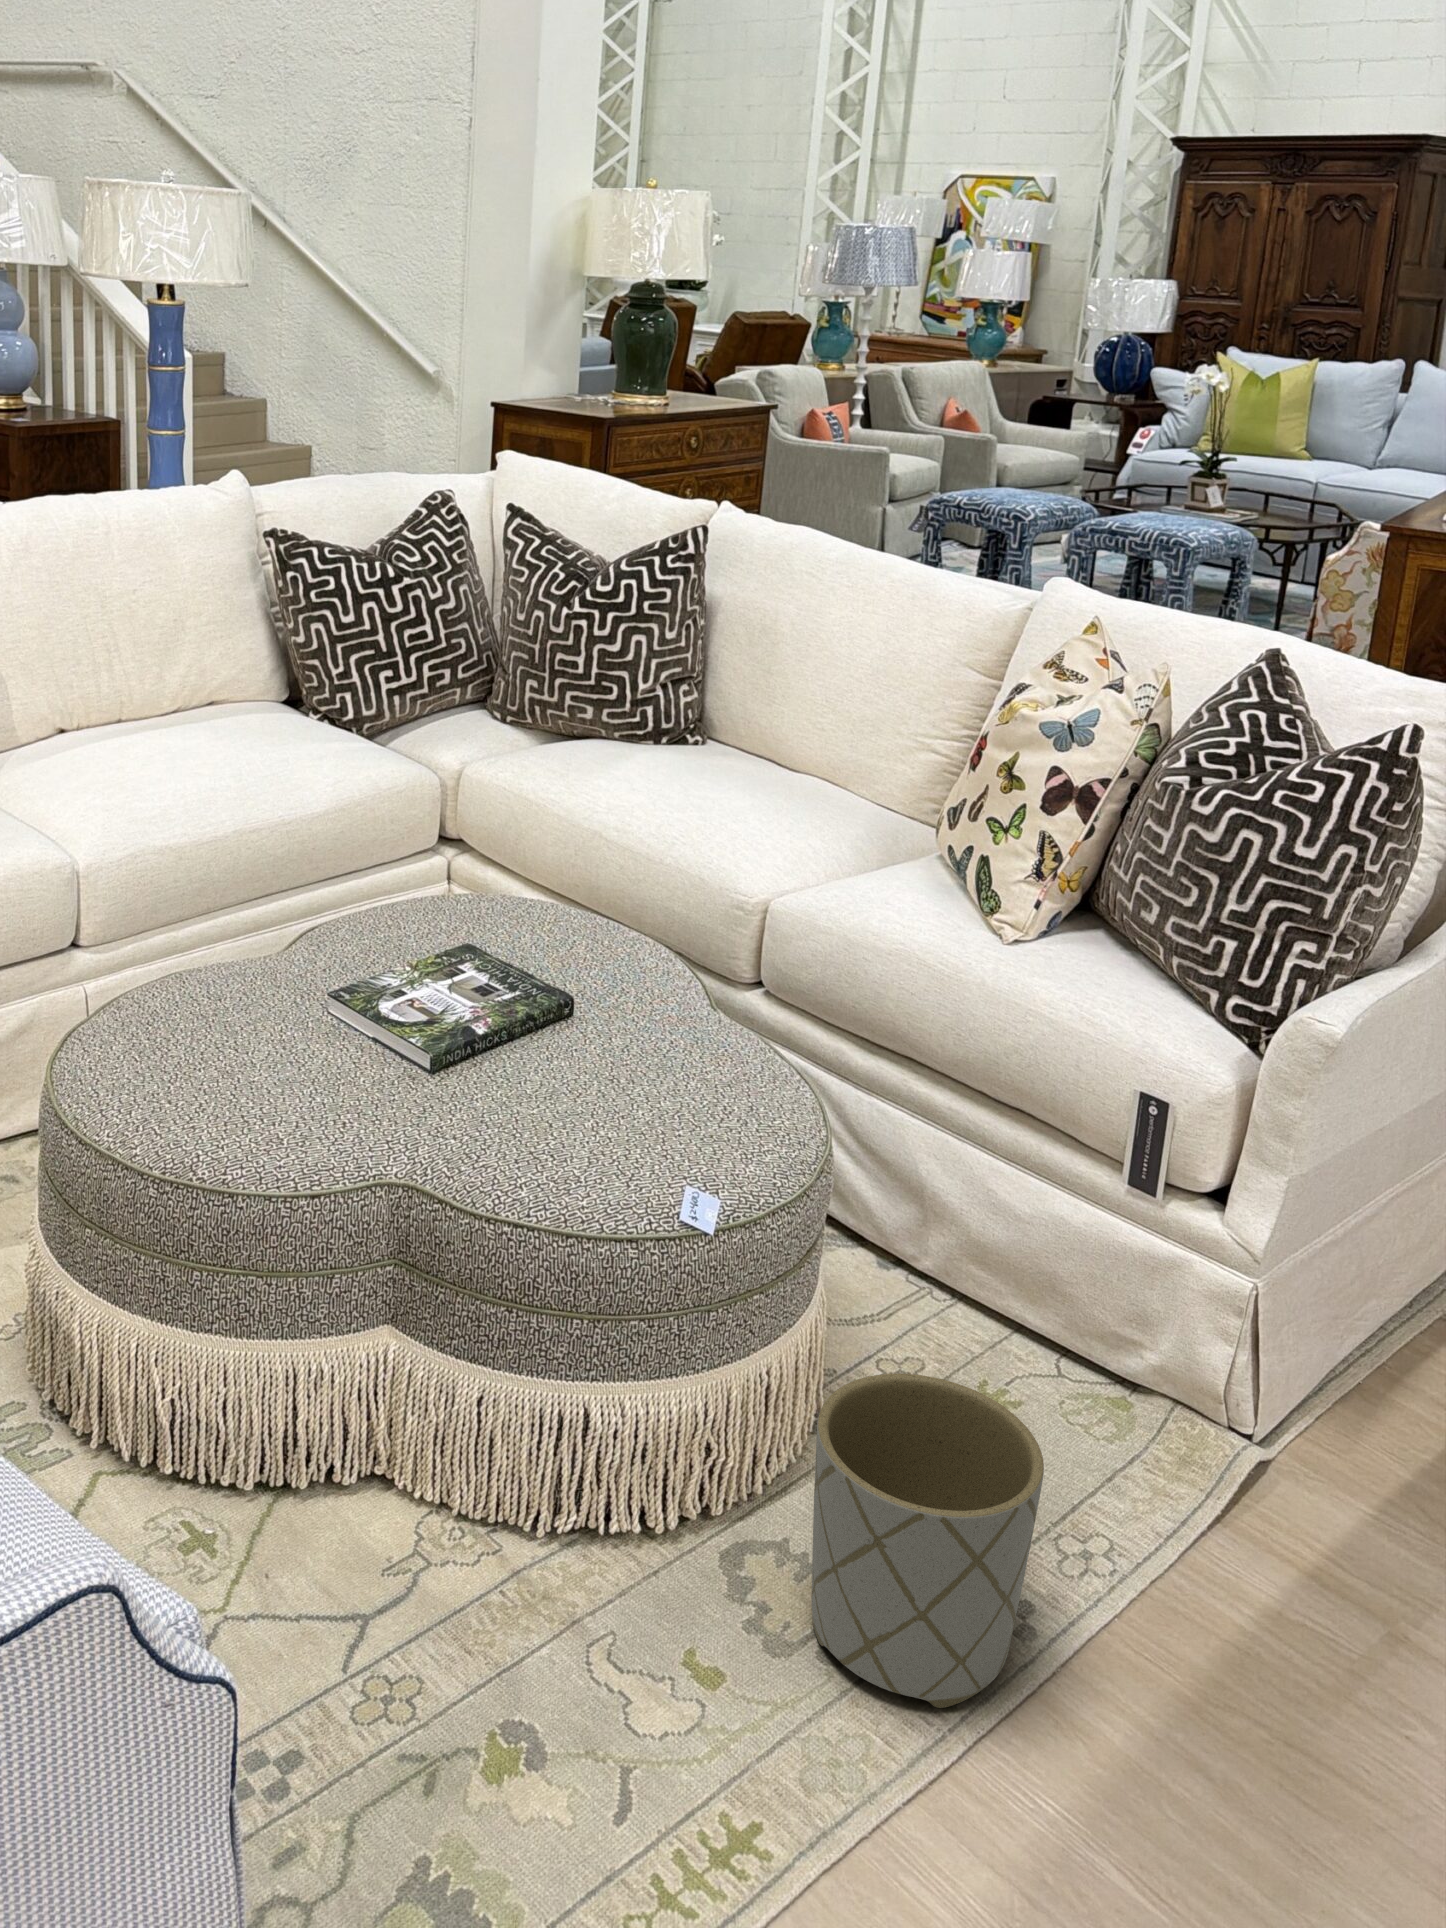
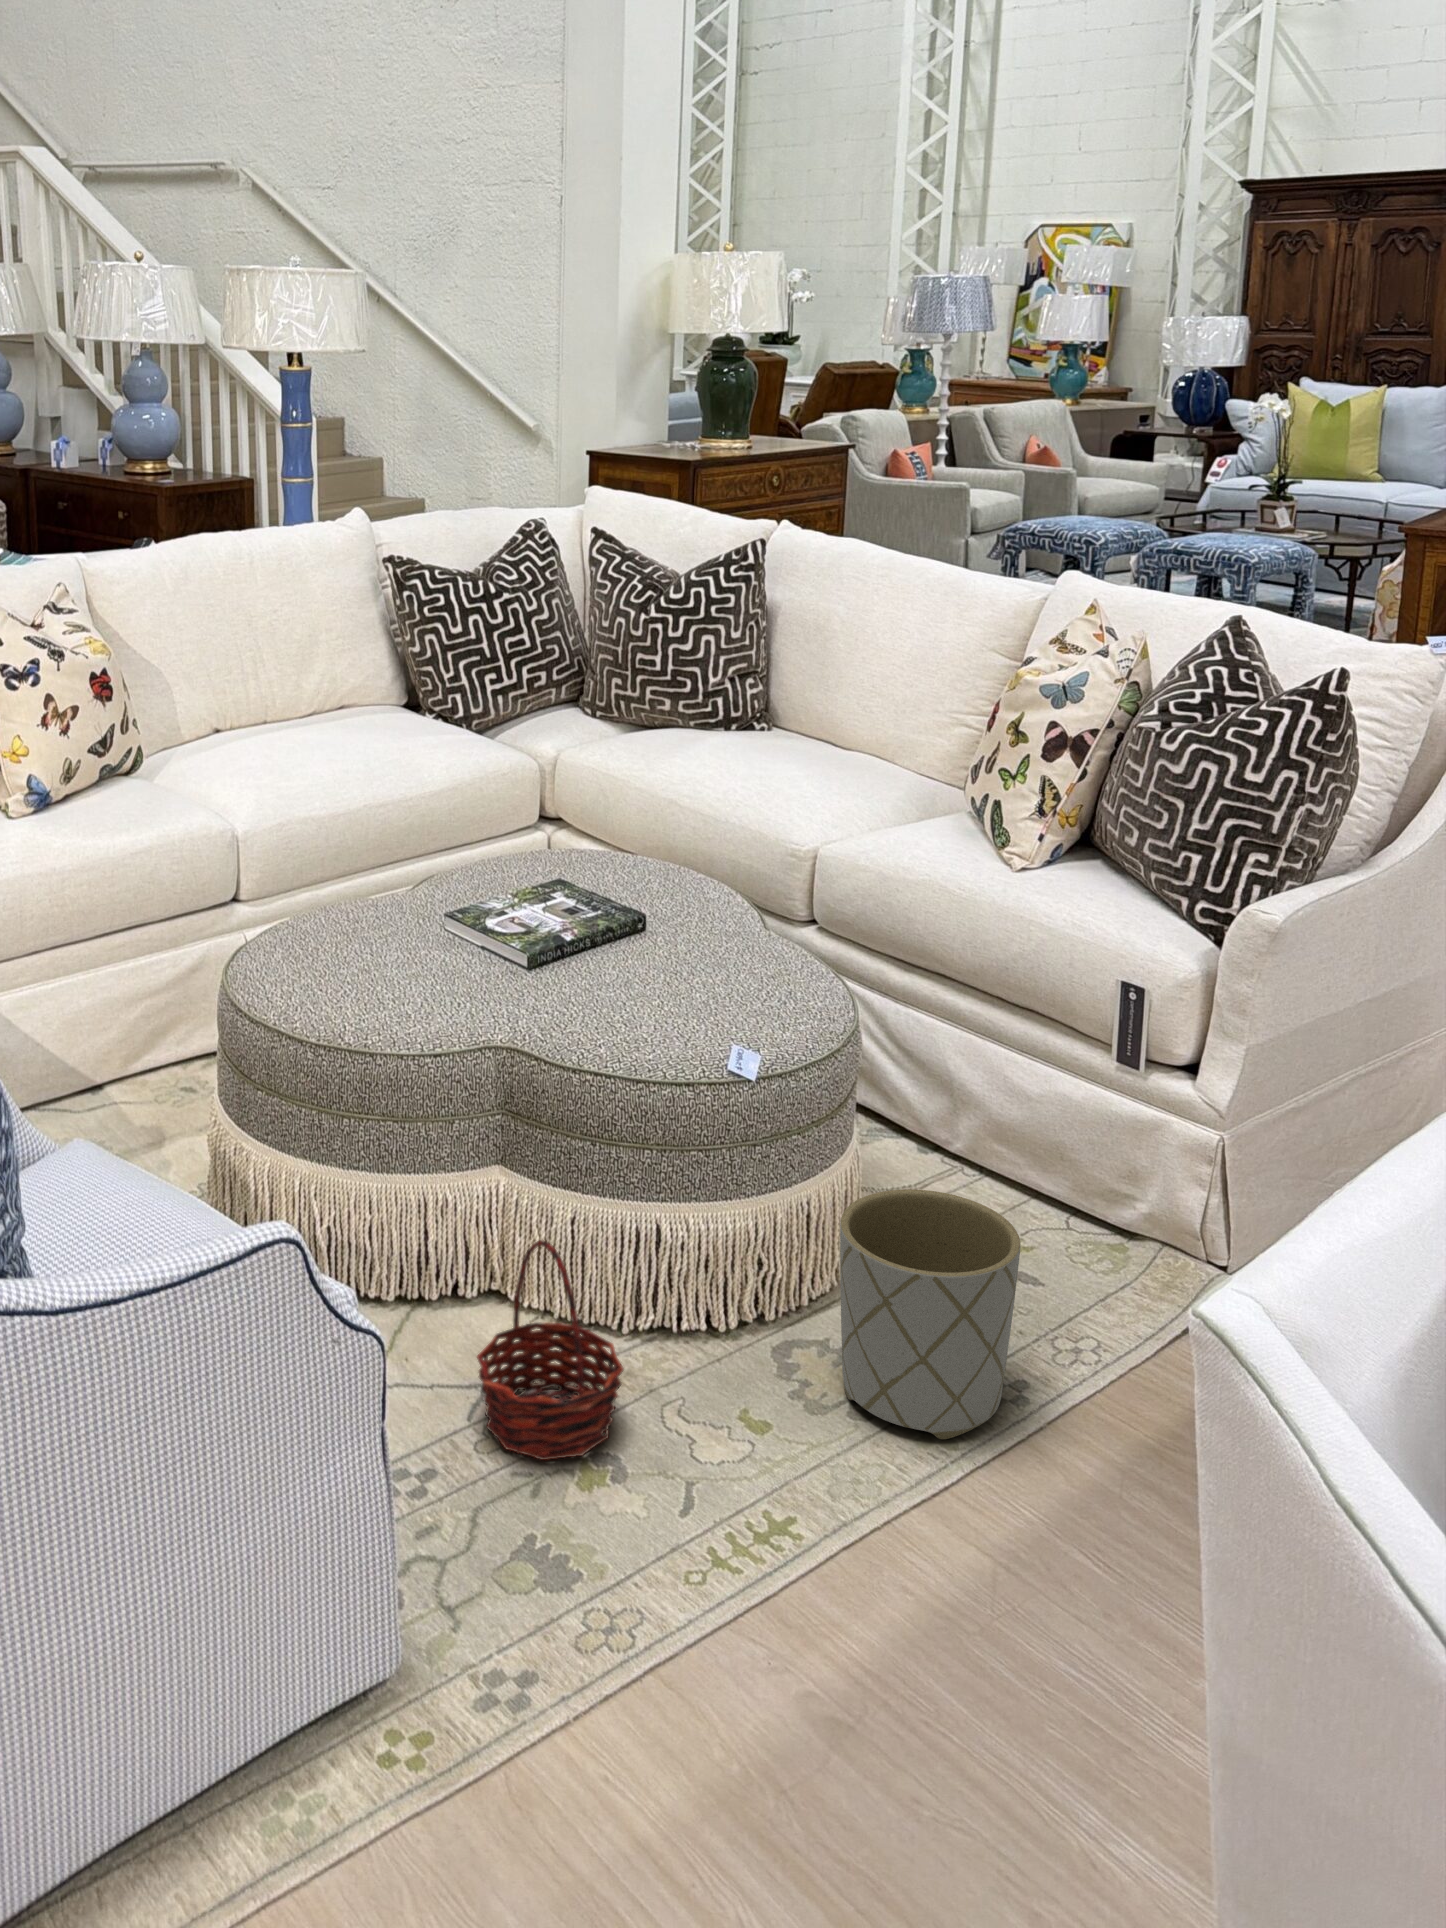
basket: none [354,1464,544,1754] -> present [477,1240,624,1460]

